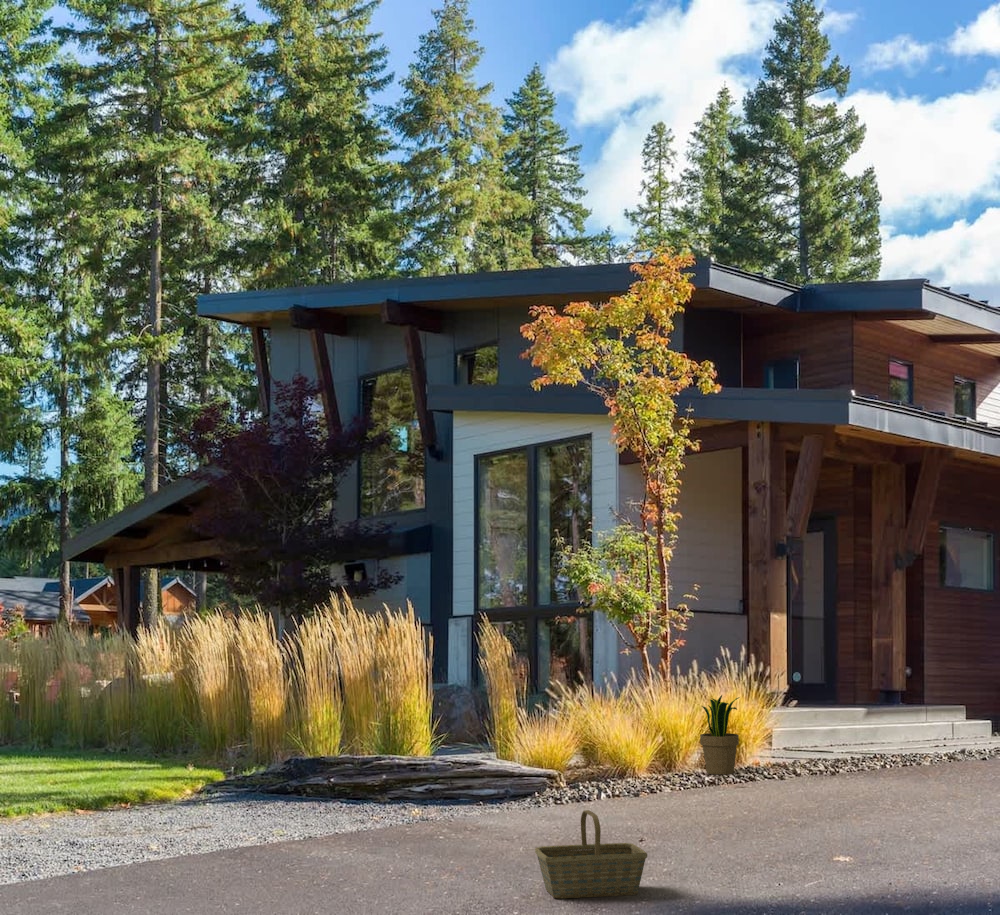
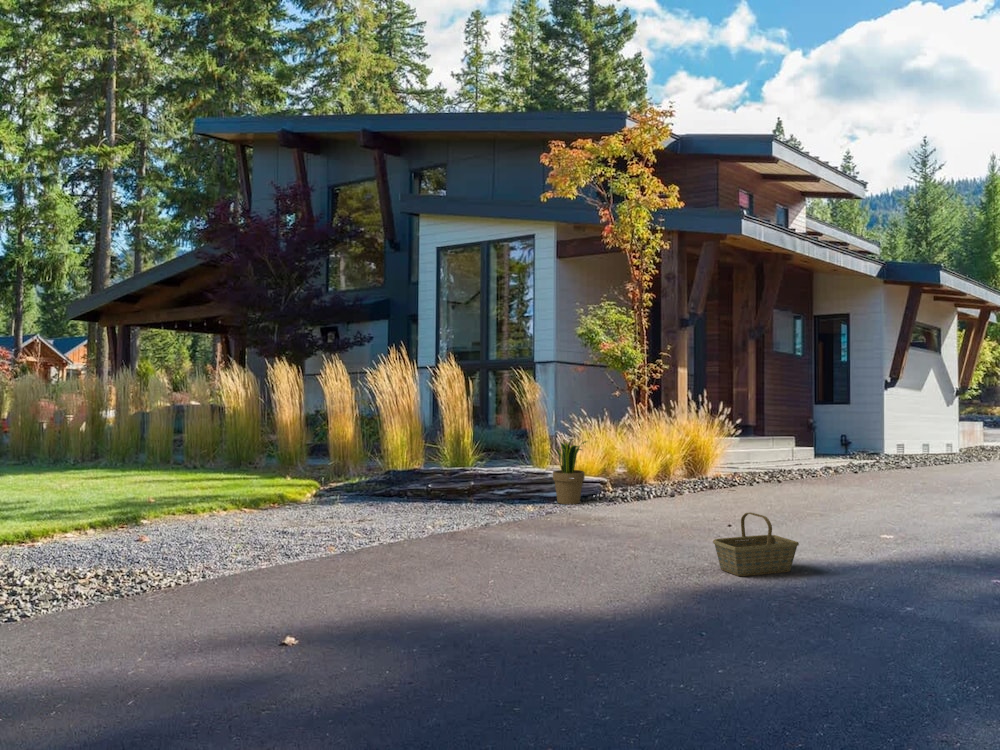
potted plant: present [700,695,739,775] -> present [553,440,586,504]

